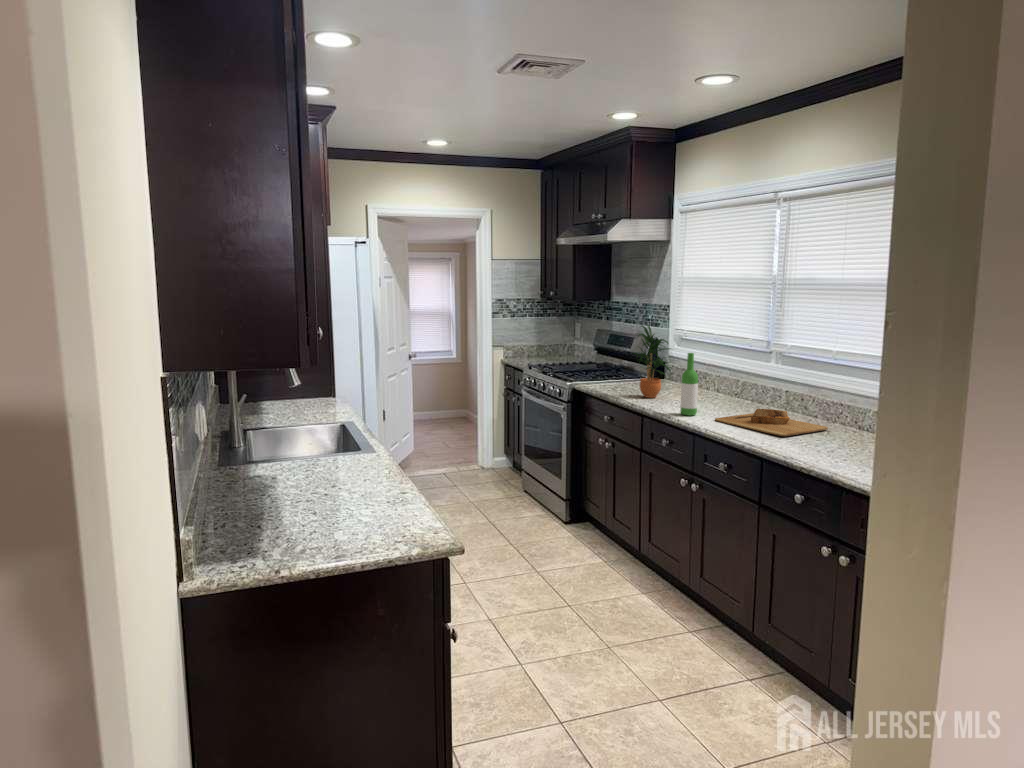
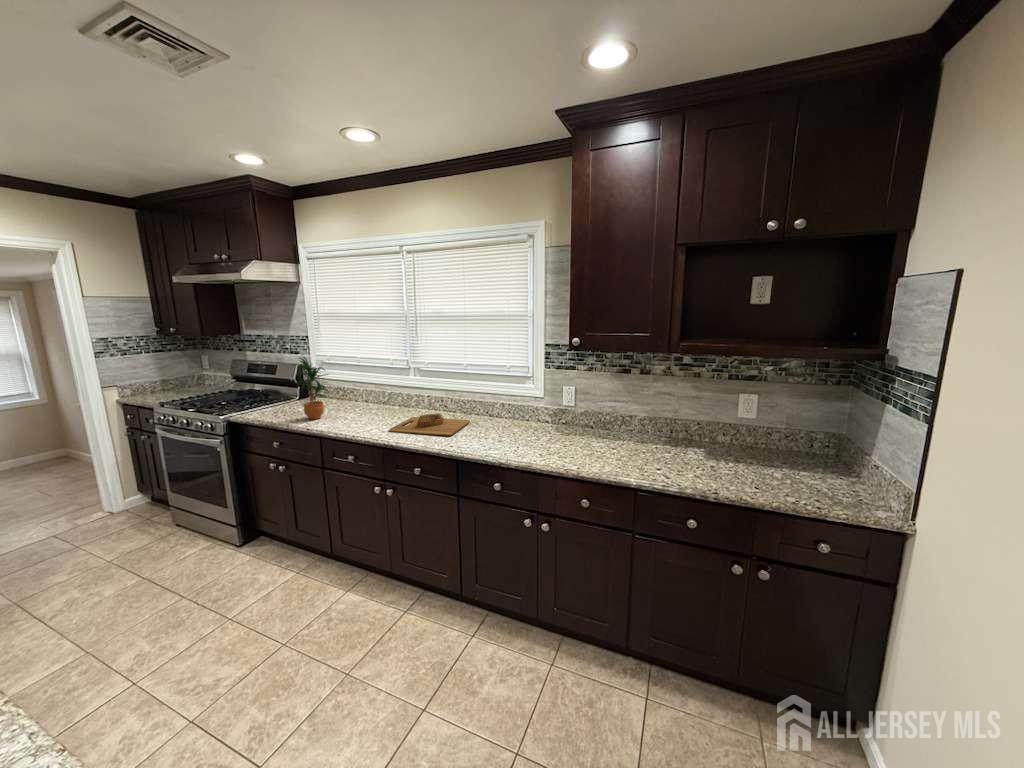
wine bottle: present [680,353,698,416] -> none [354,378,370,431]

